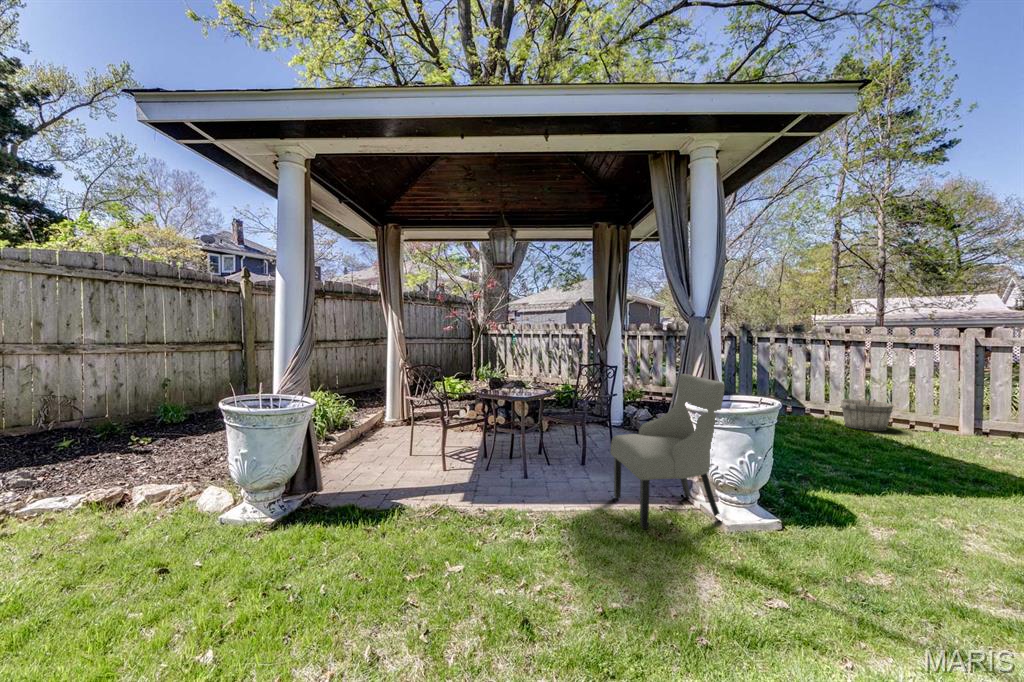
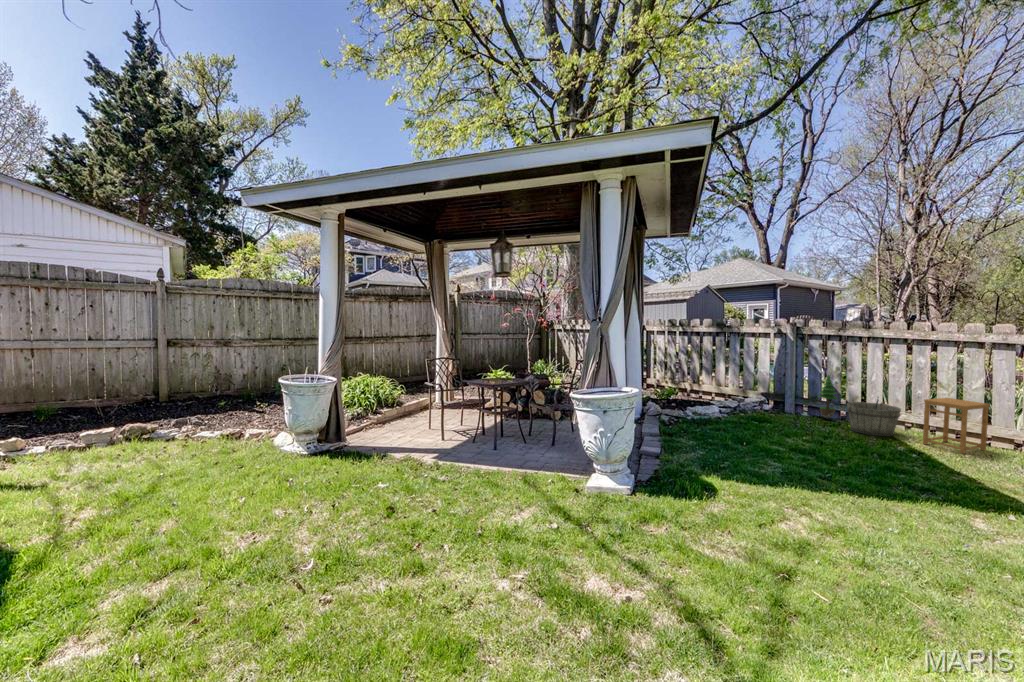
potted tree: none [802,373,821,417] -> present [819,375,837,419]
chair: present [611,374,725,529] -> none [520,369,594,484]
side table: none [921,392,975,443] -> present [923,398,990,453]

